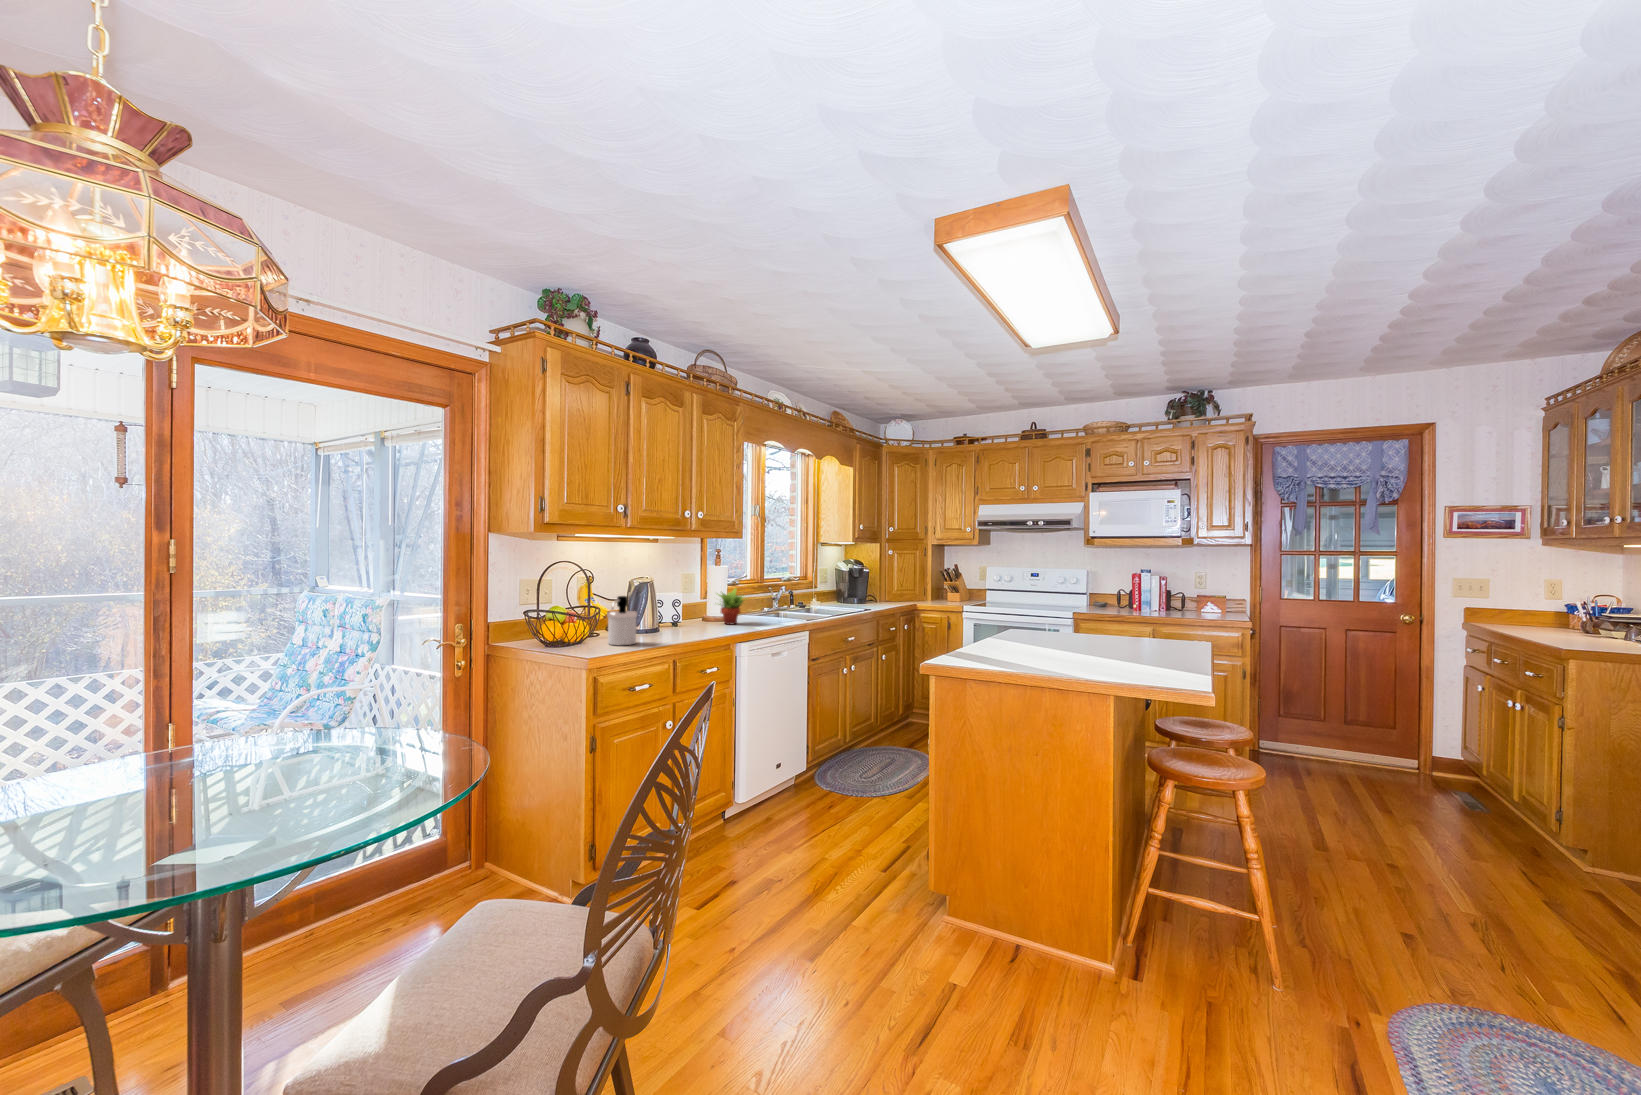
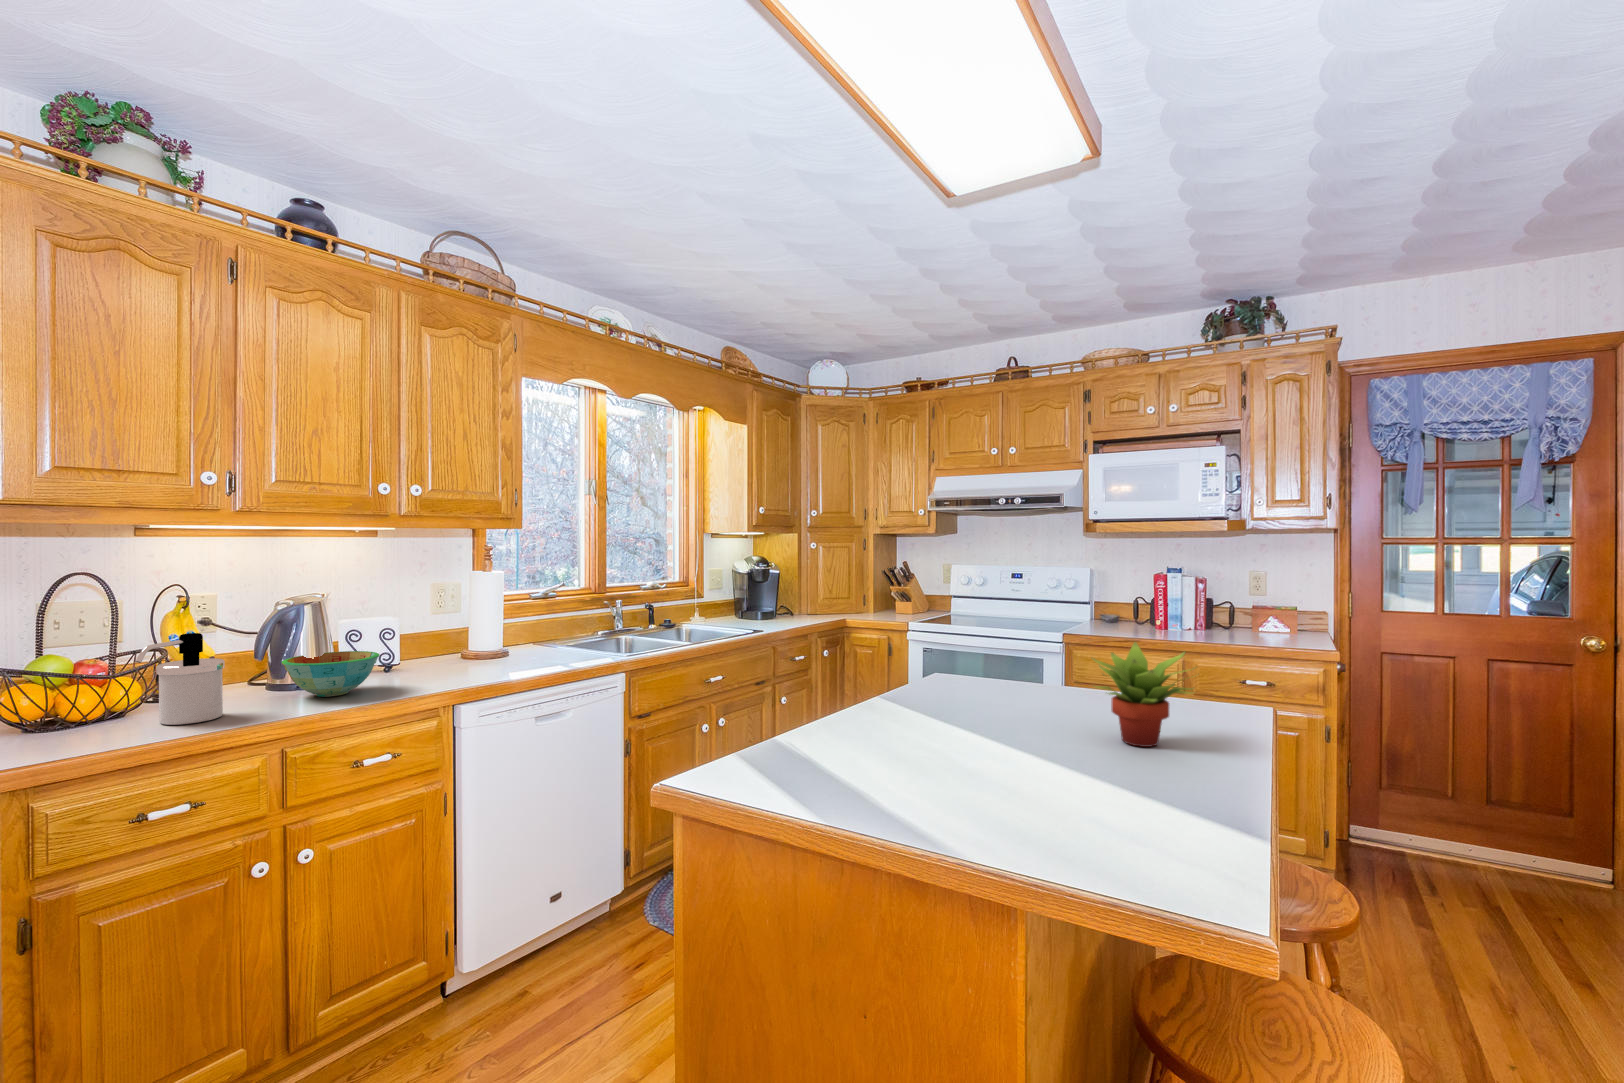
succulent plant: present [717,589,747,624] -> present [1093,642,1194,747]
bowl: none [646,611,695,636] -> present [282,651,380,697]

